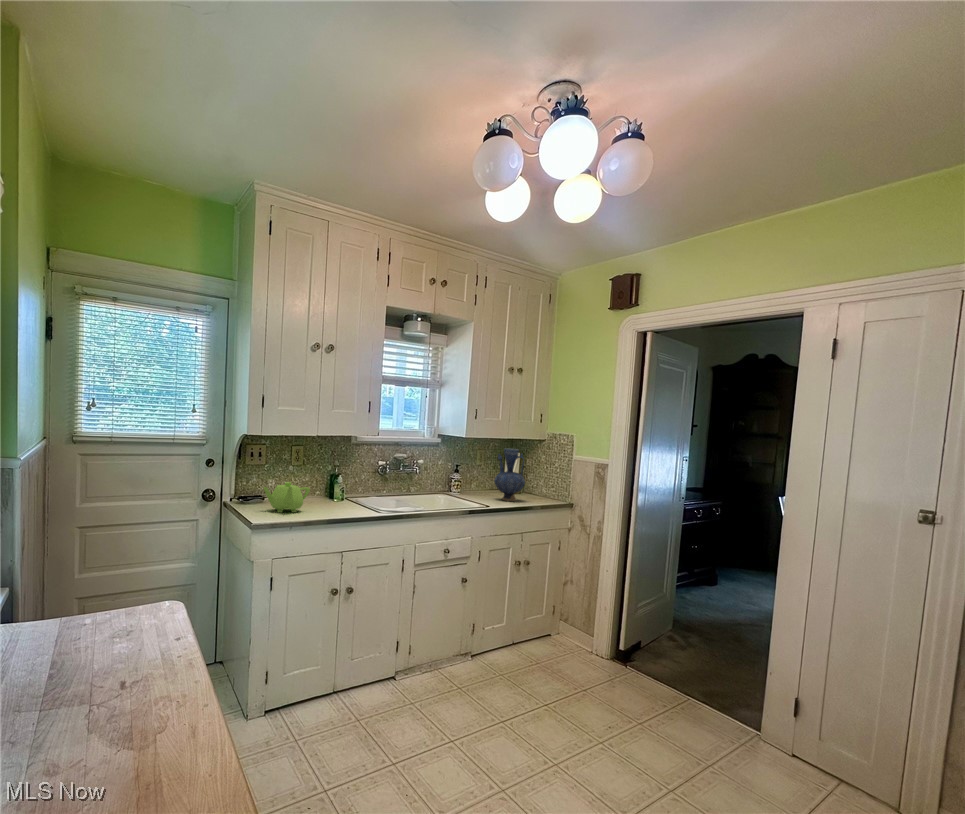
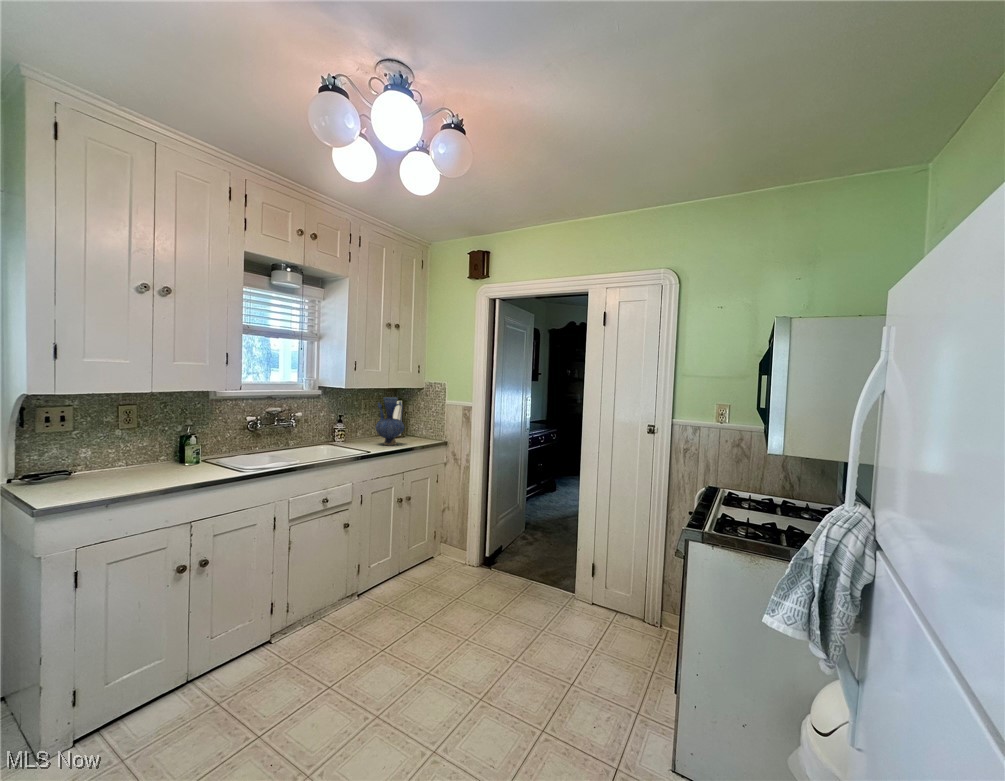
teapot: present [264,482,310,513] -> none [65,450,141,489]

